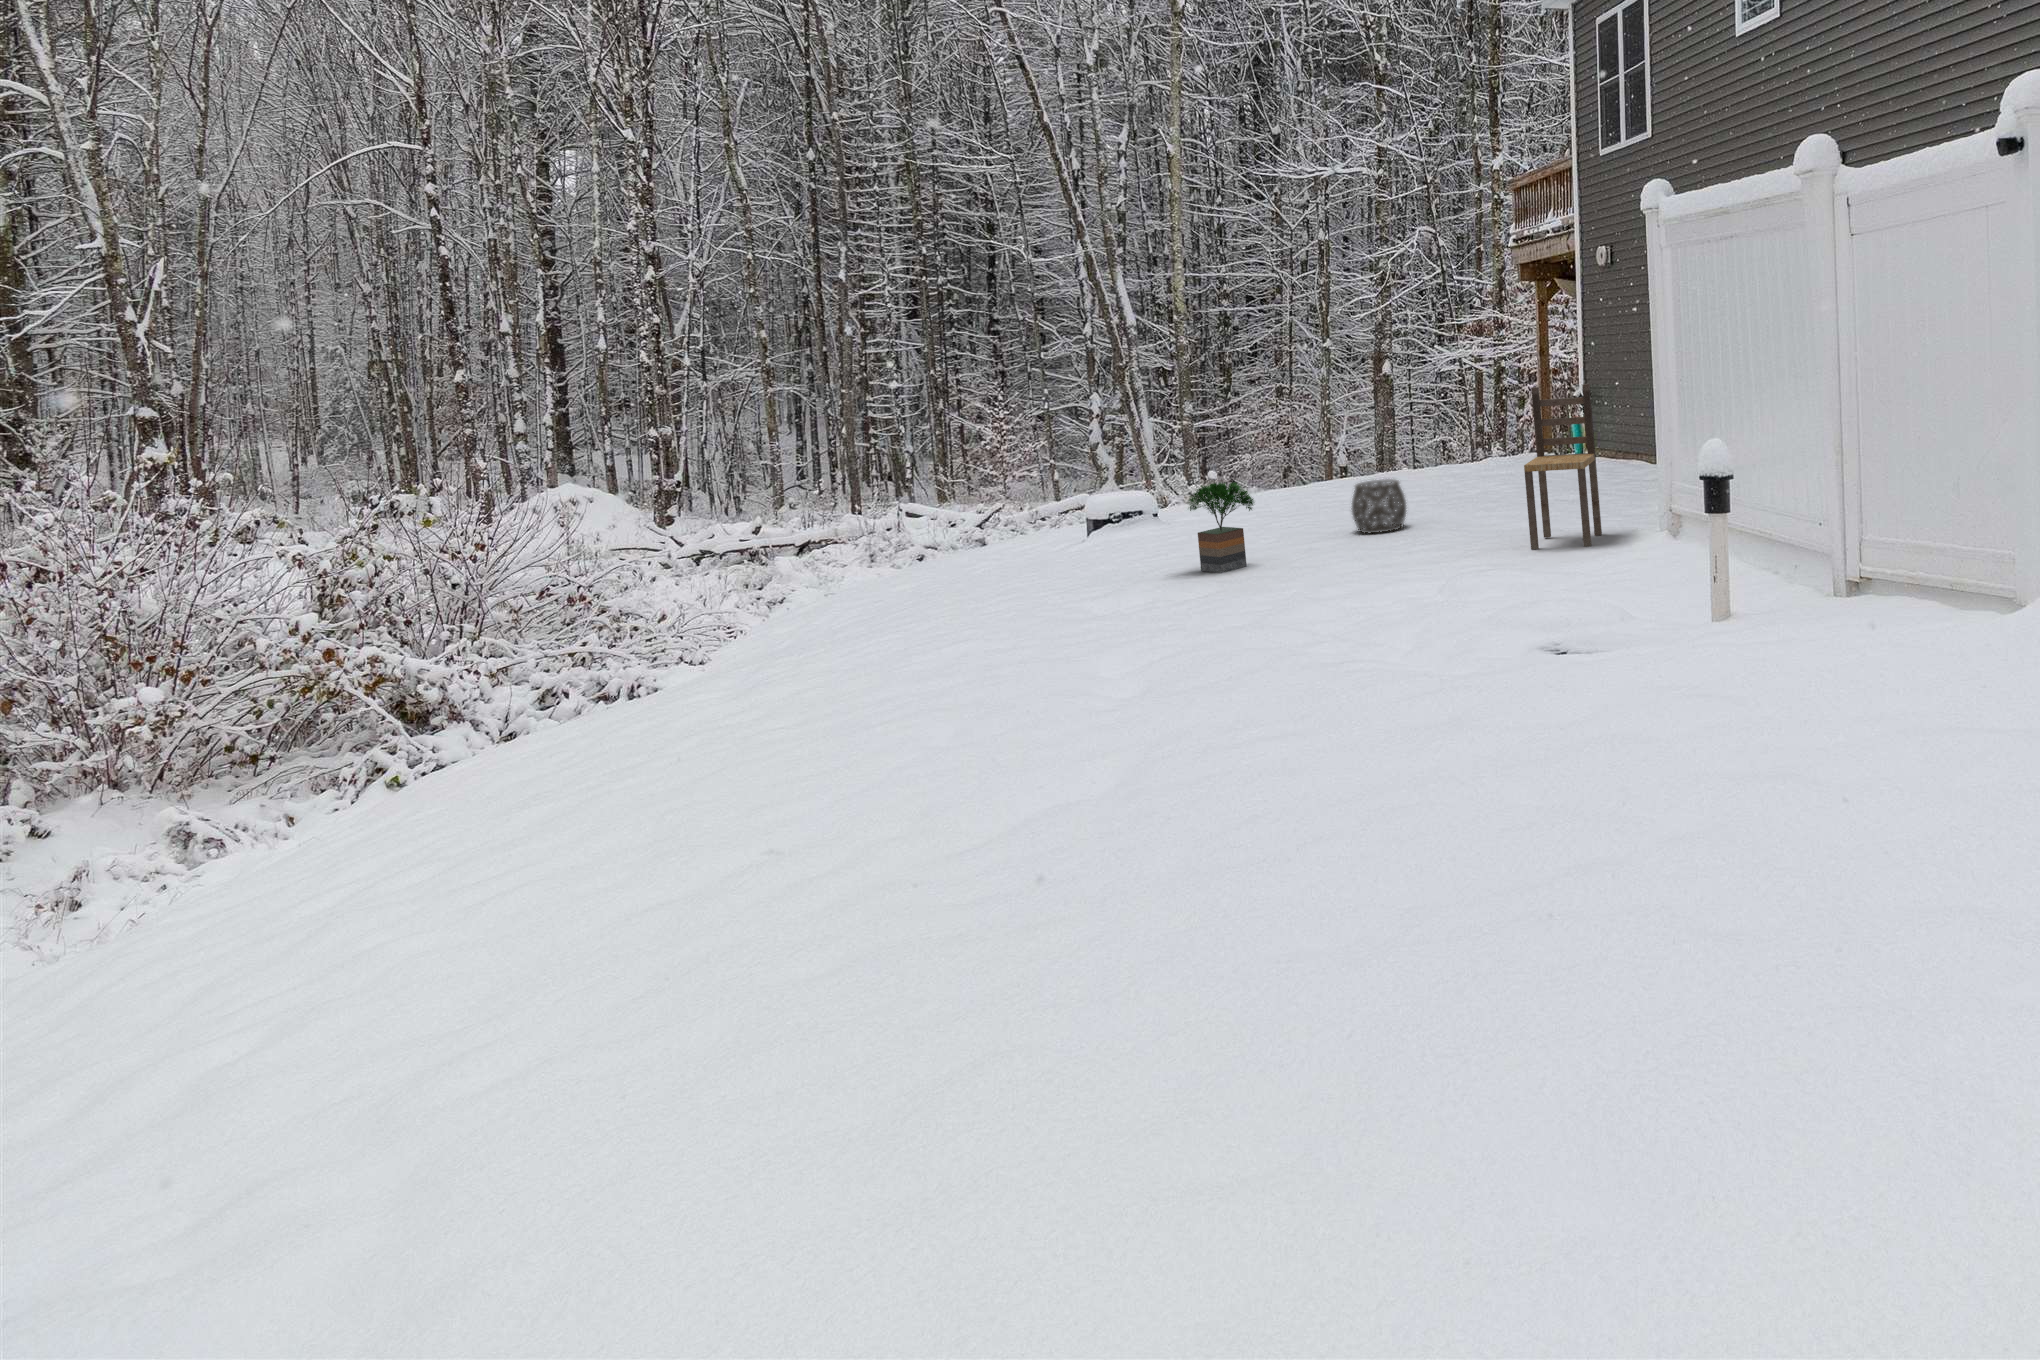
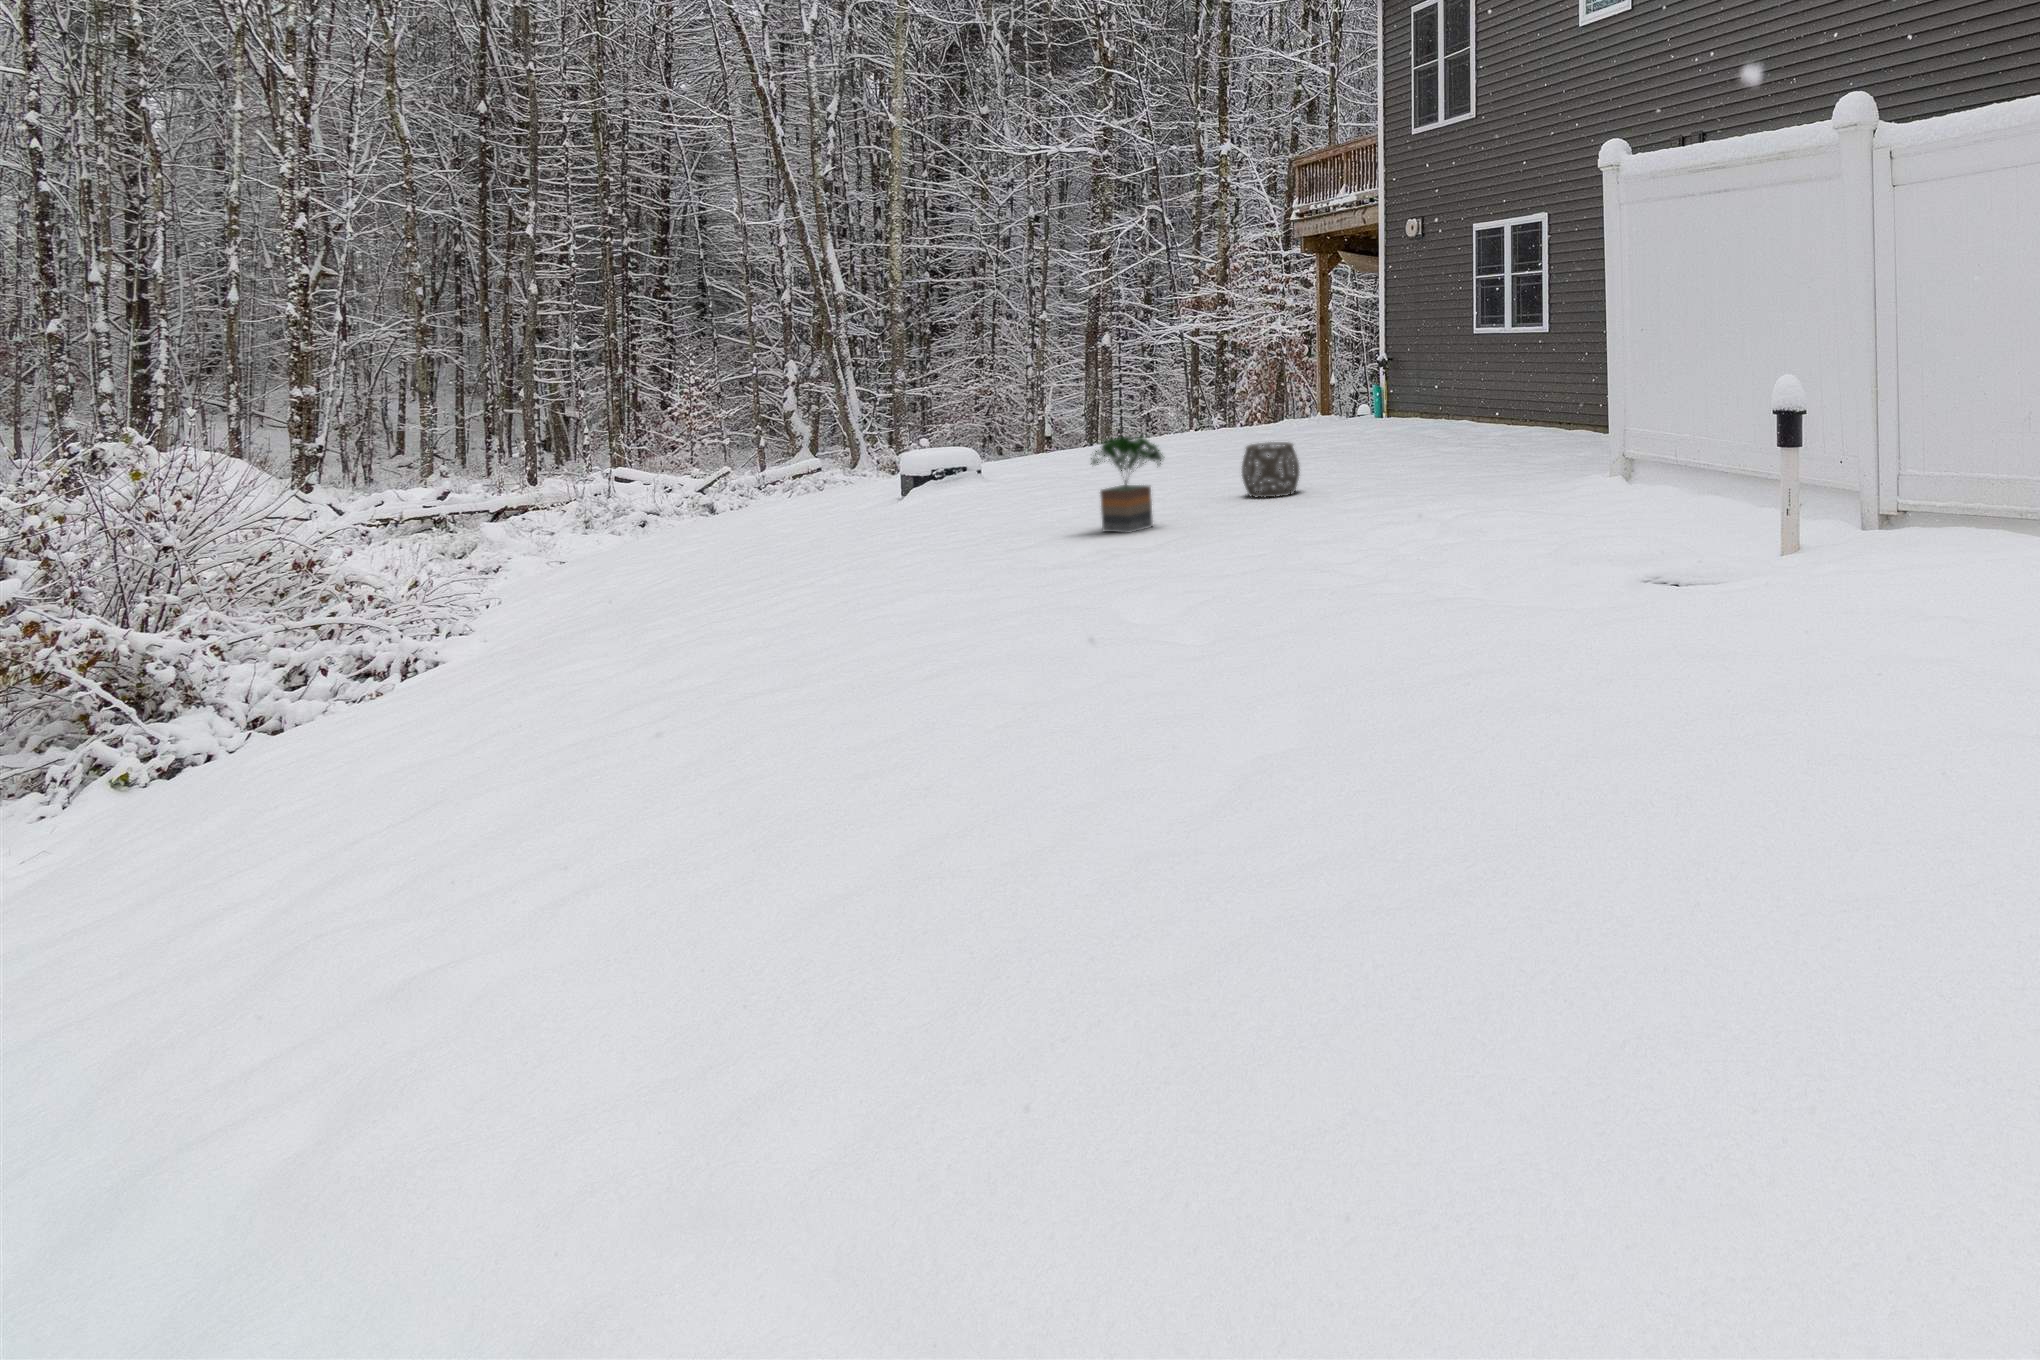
chair: present [1524,384,1602,549] -> none [1464,341,1531,507]

